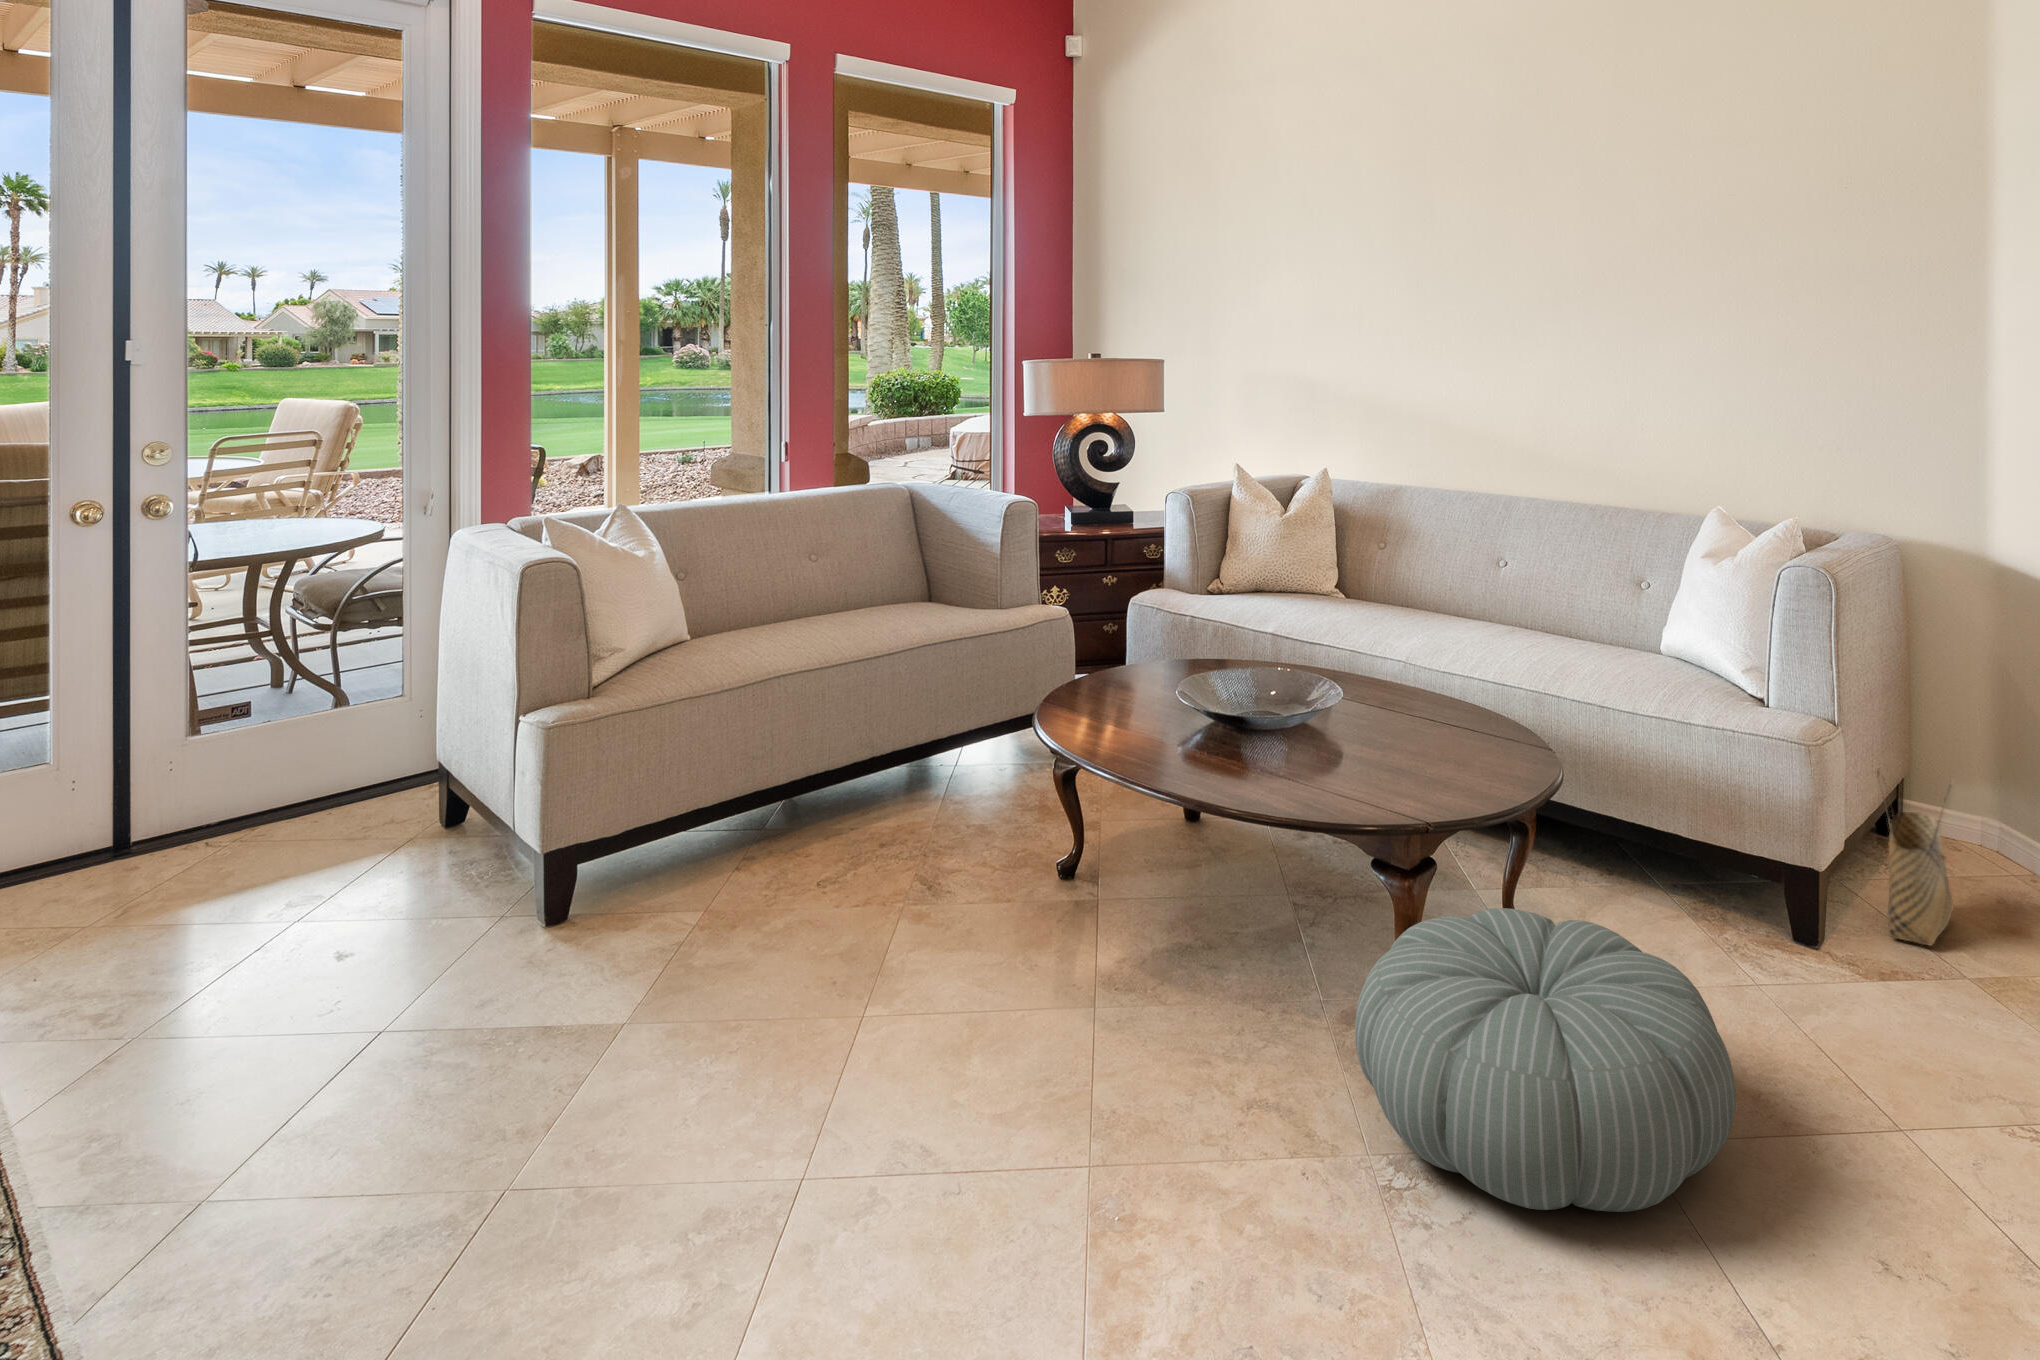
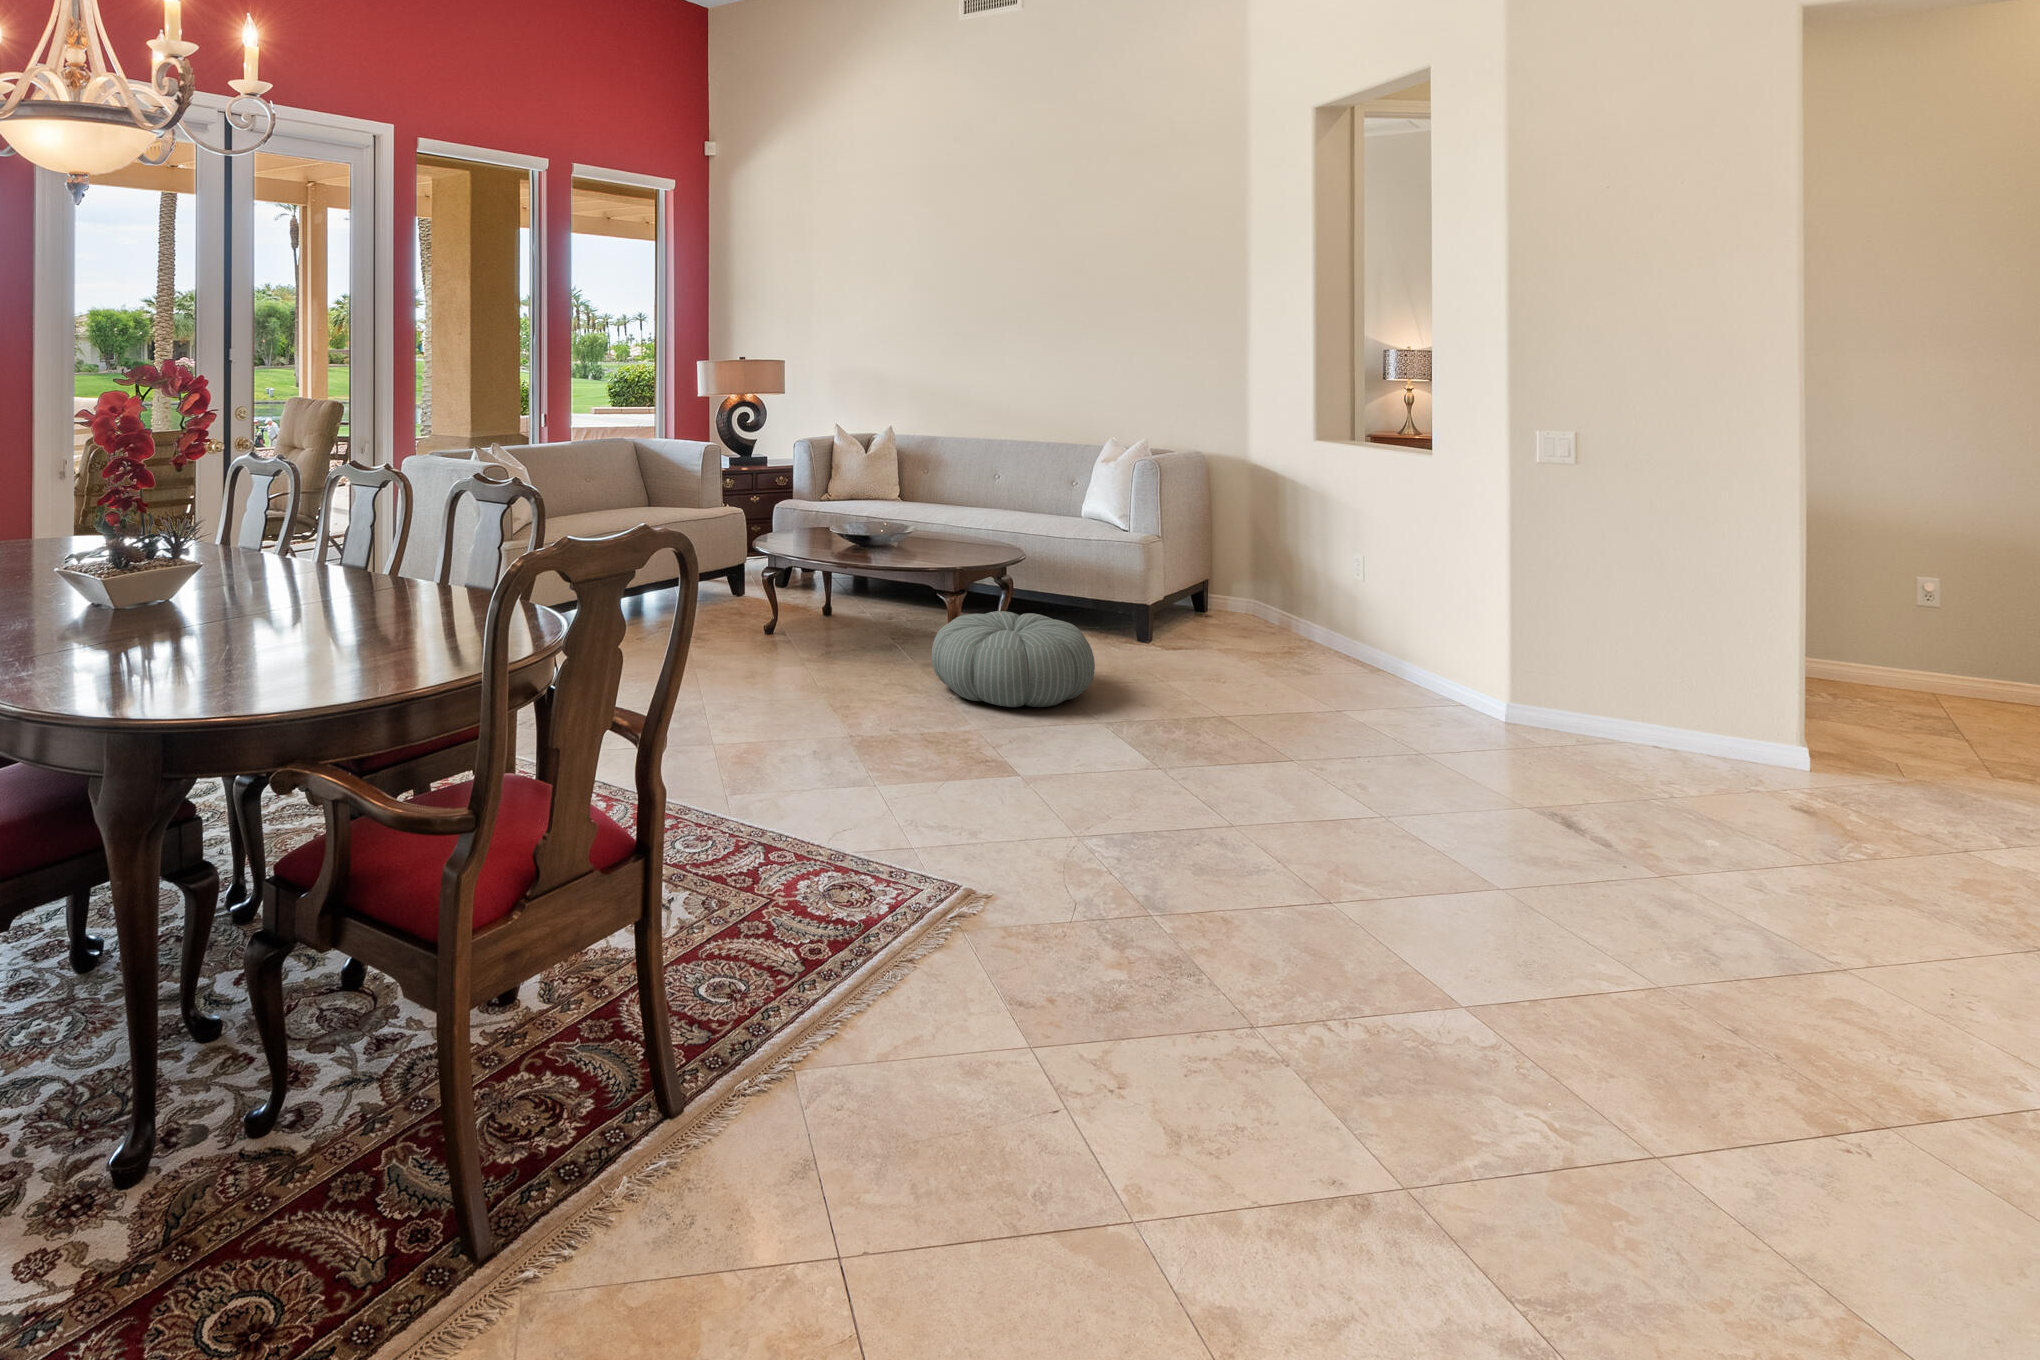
woven basket: present [1877,770,1954,946] -> none [1181,562,1219,643]

